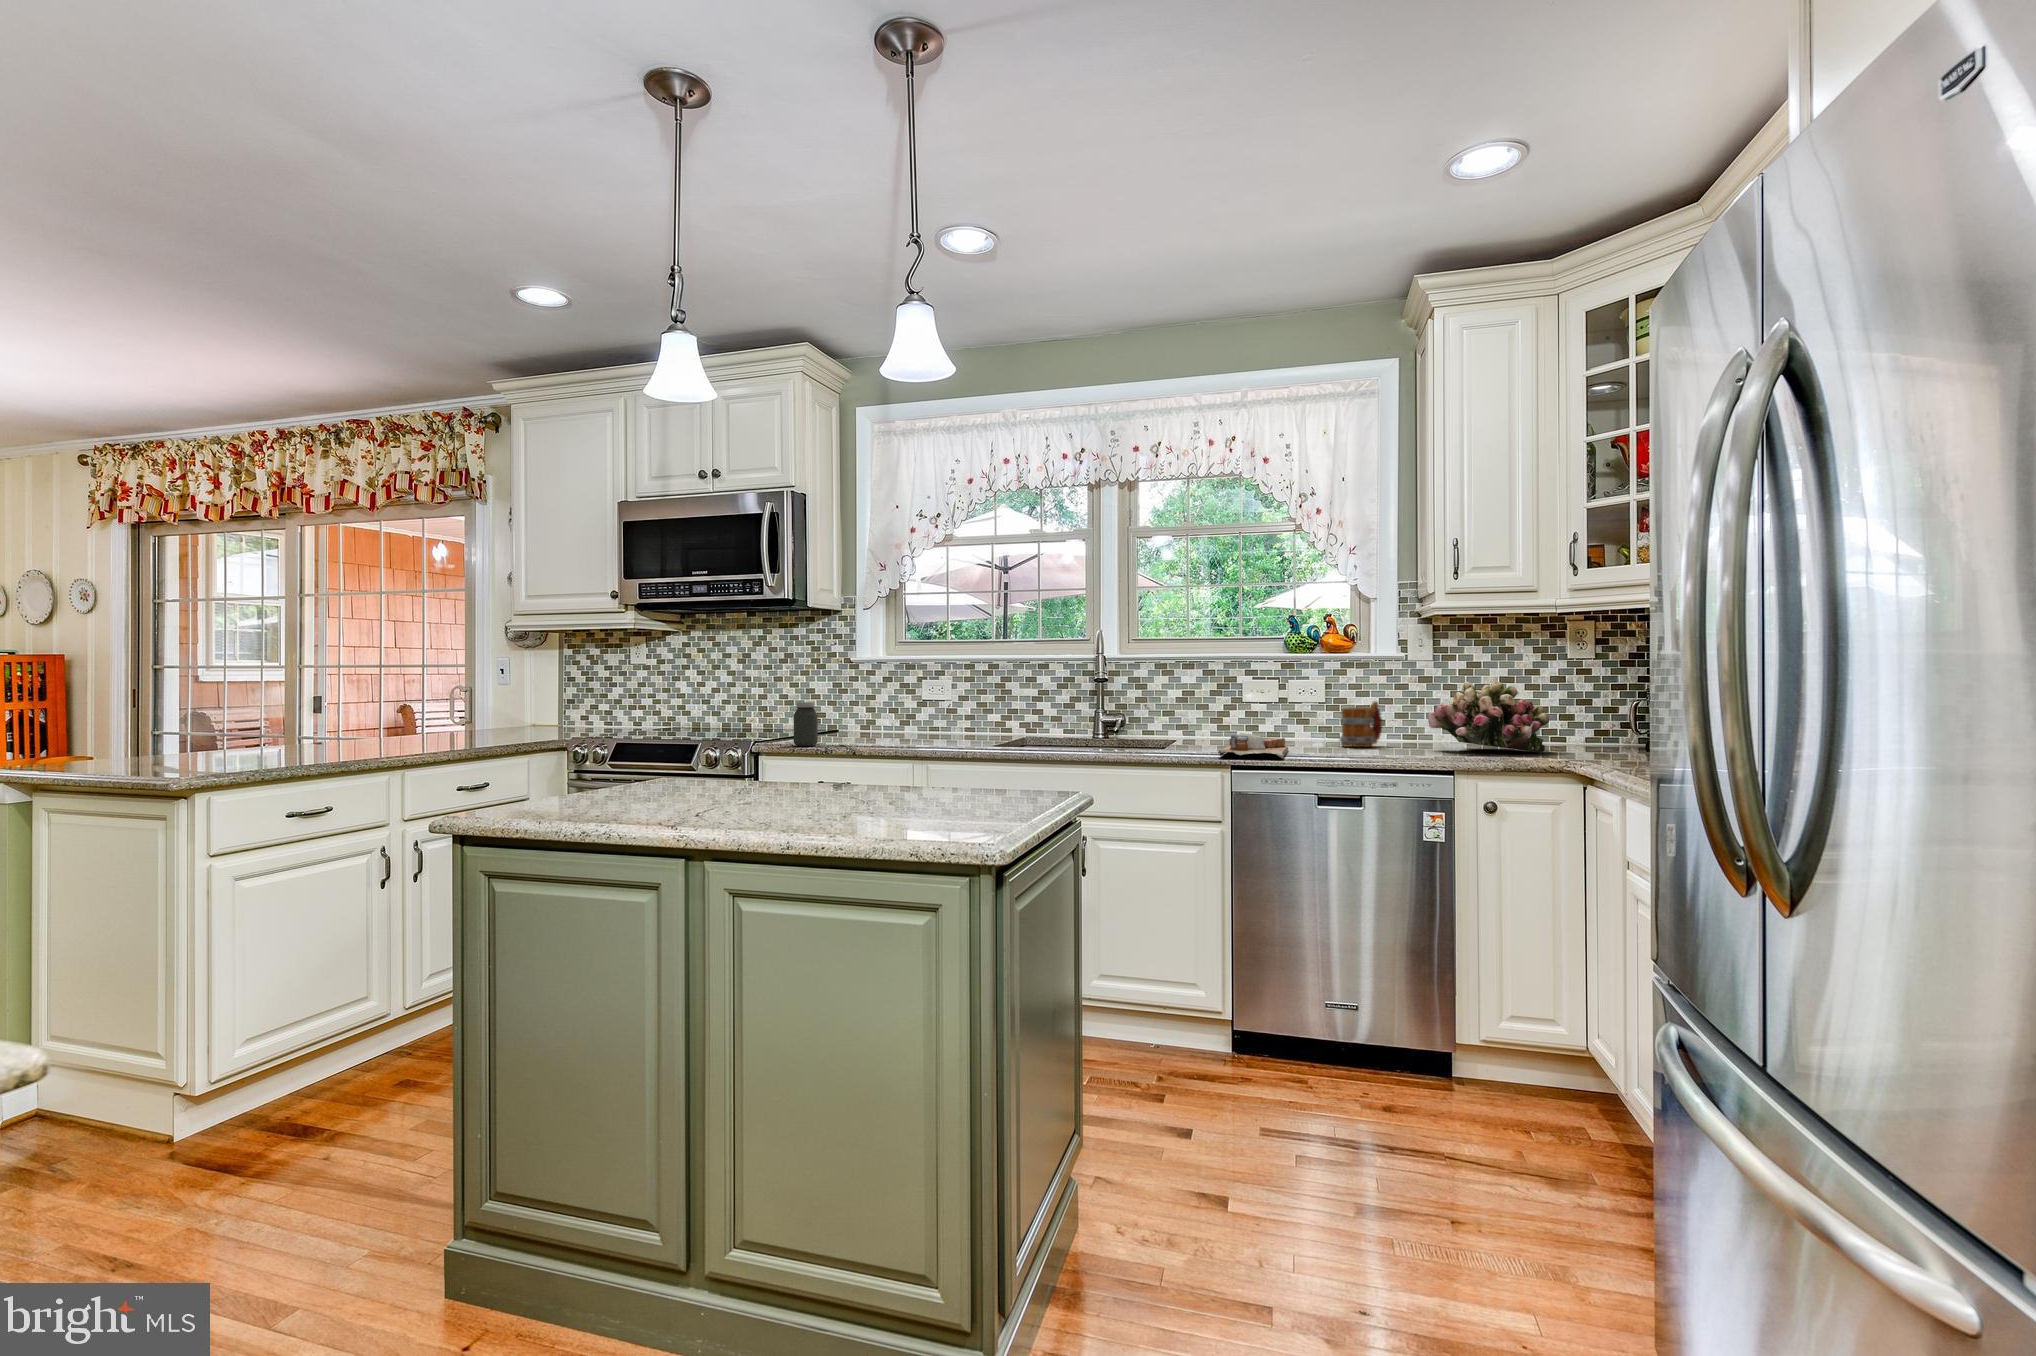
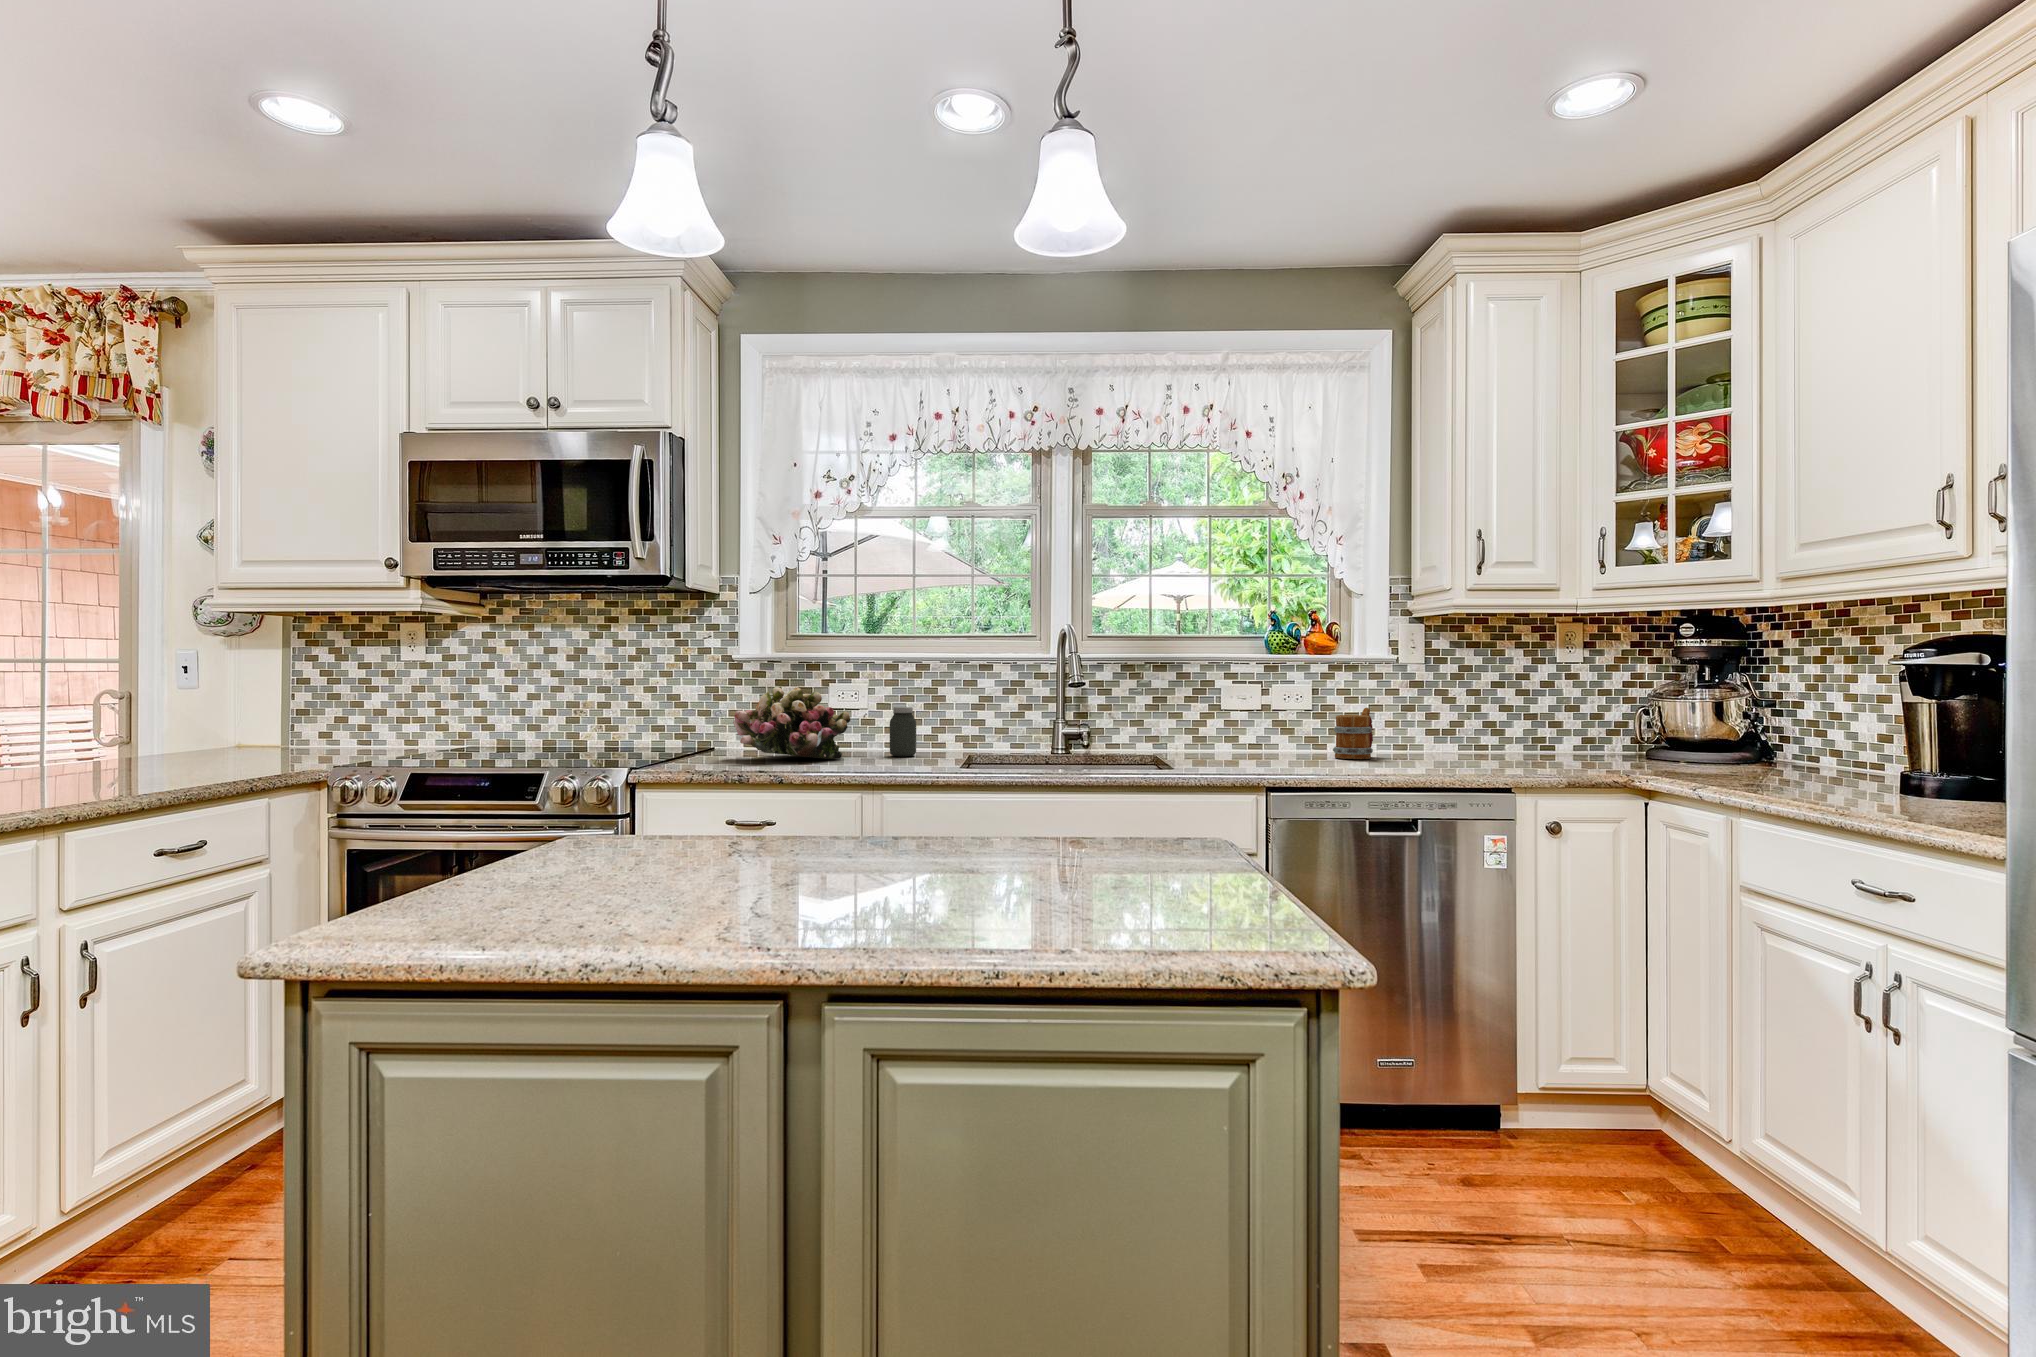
flower arrangement: present [1427,682,1549,752] -> present [733,687,850,759]
jar: present [793,702,818,746] -> present [890,707,916,756]
cutting board: present [1218,733,1288,758] -> none [1242,748,1354,779]

